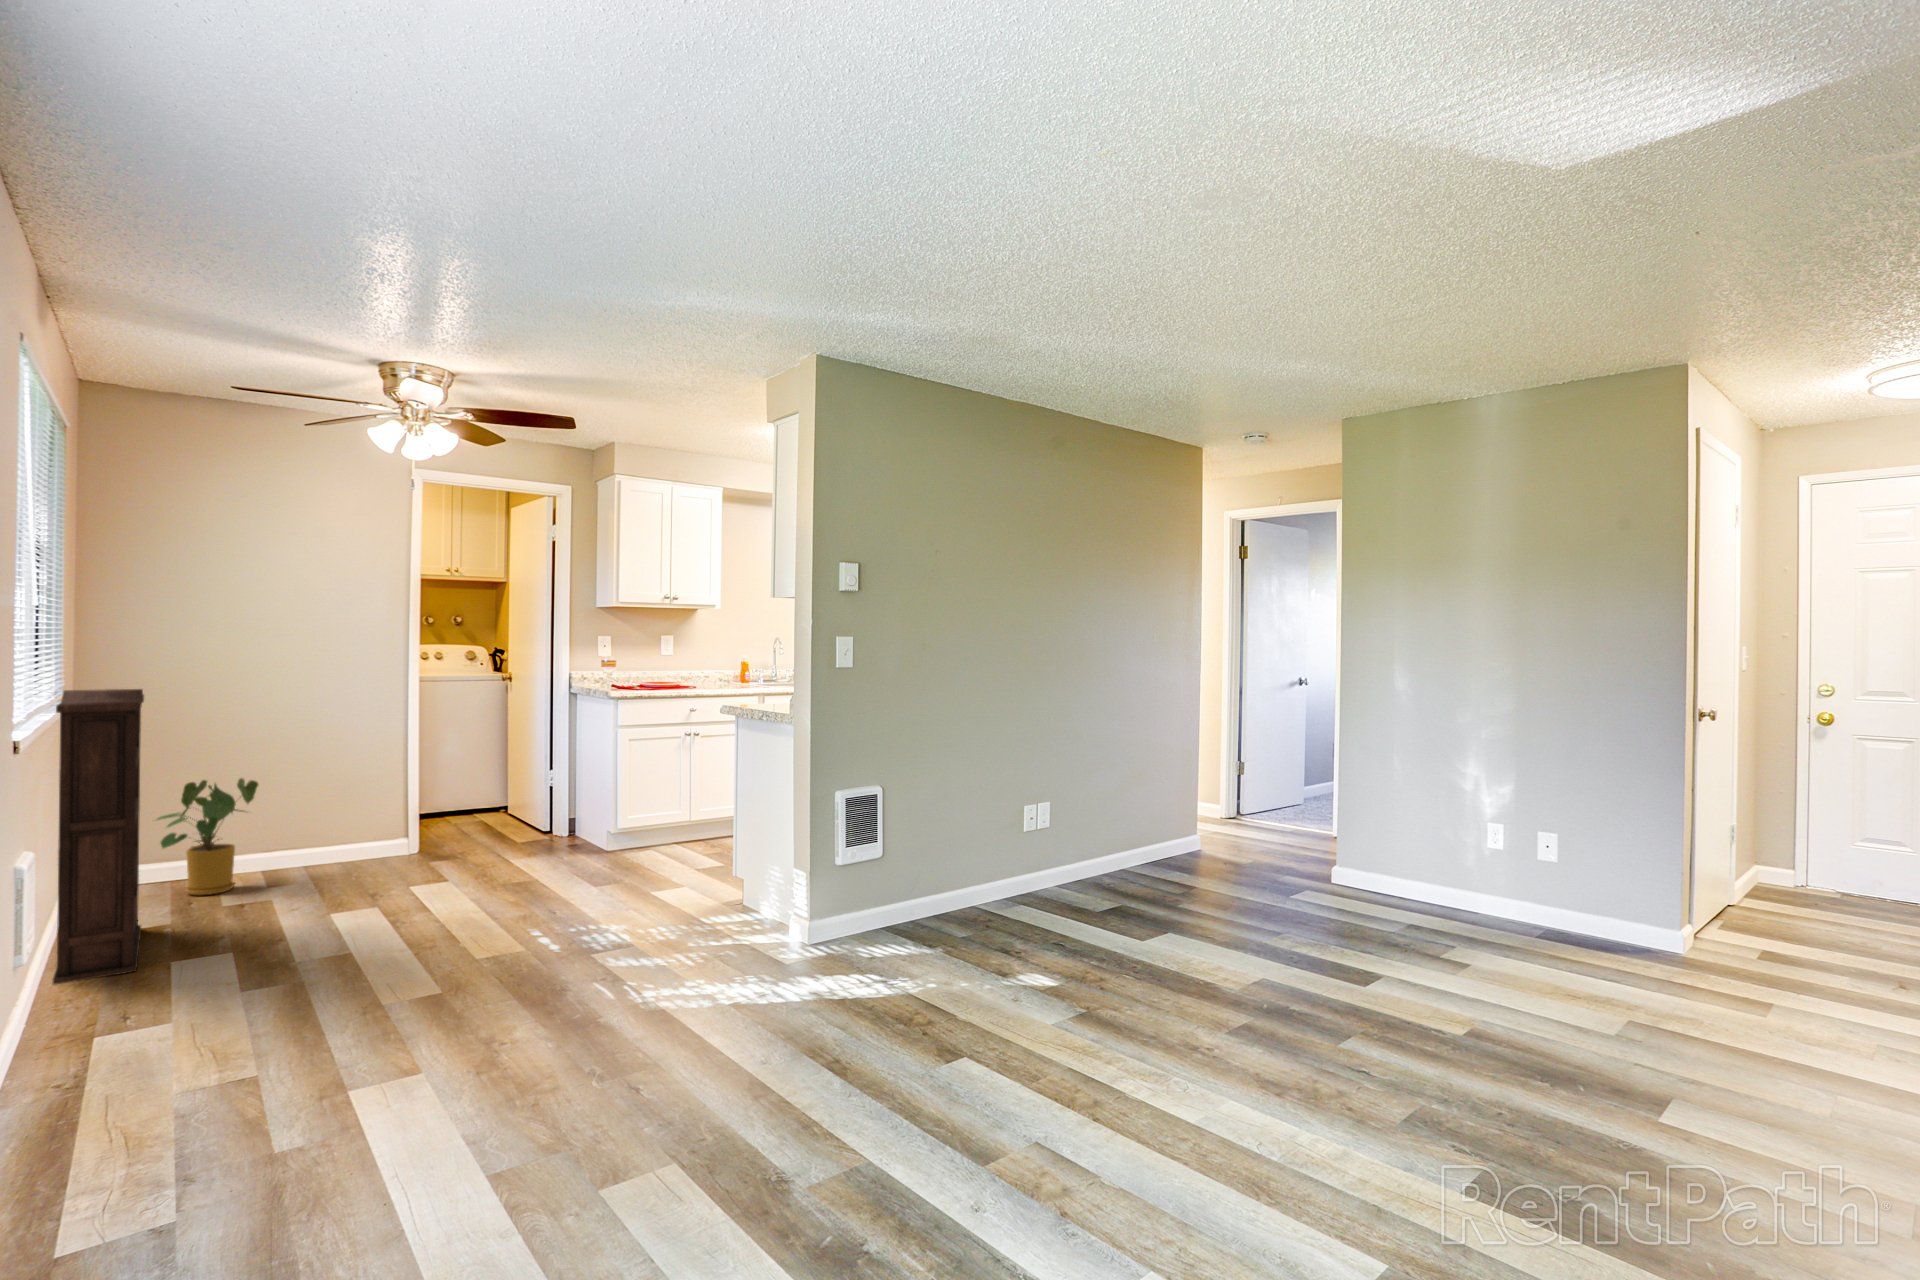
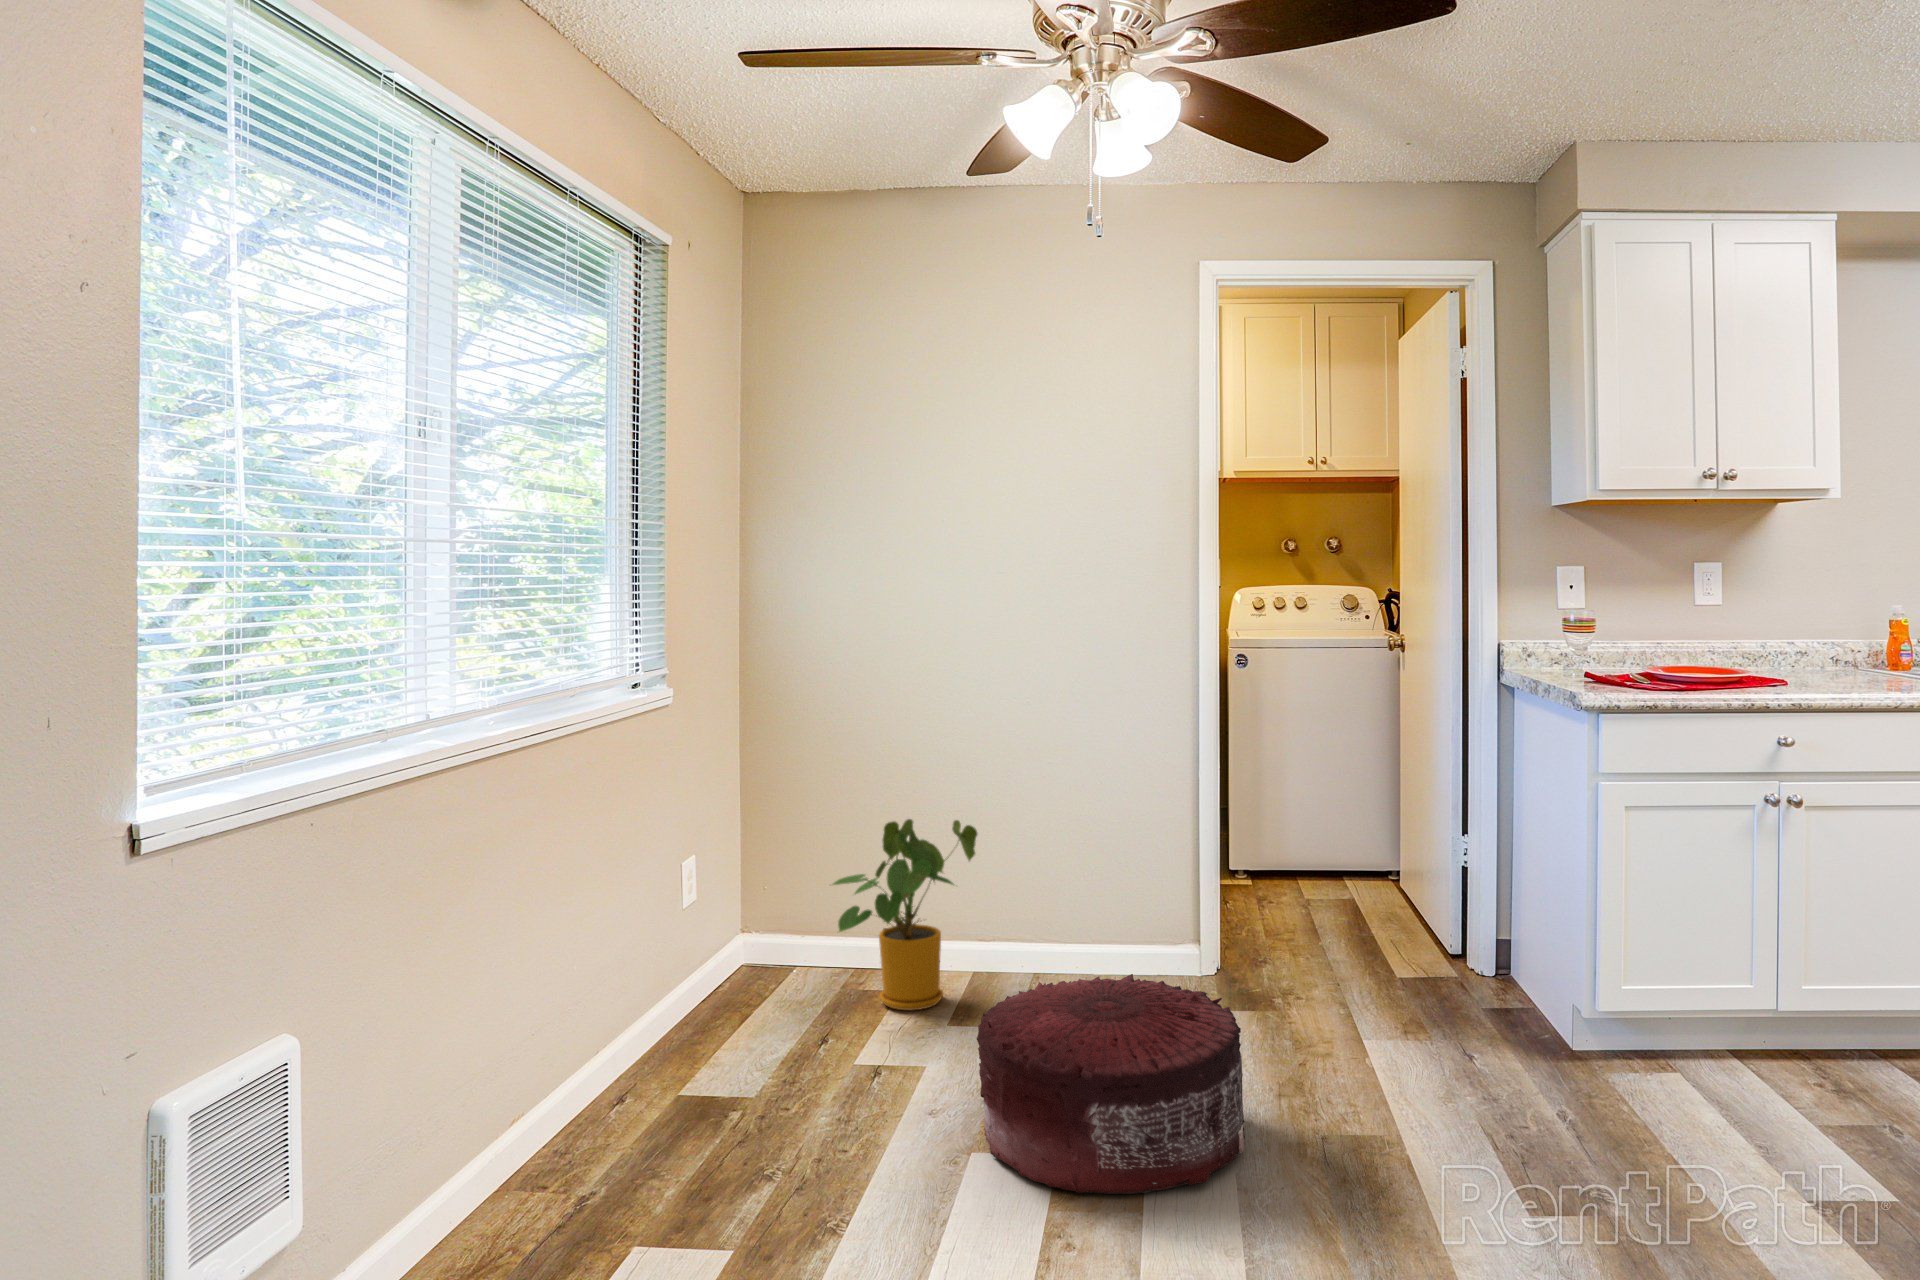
bookshelf: present [53,689,144,984] -> none [588,689,785,1193]
pouf: none [304,836,459,930] -> present [977,974,1245,1194]

